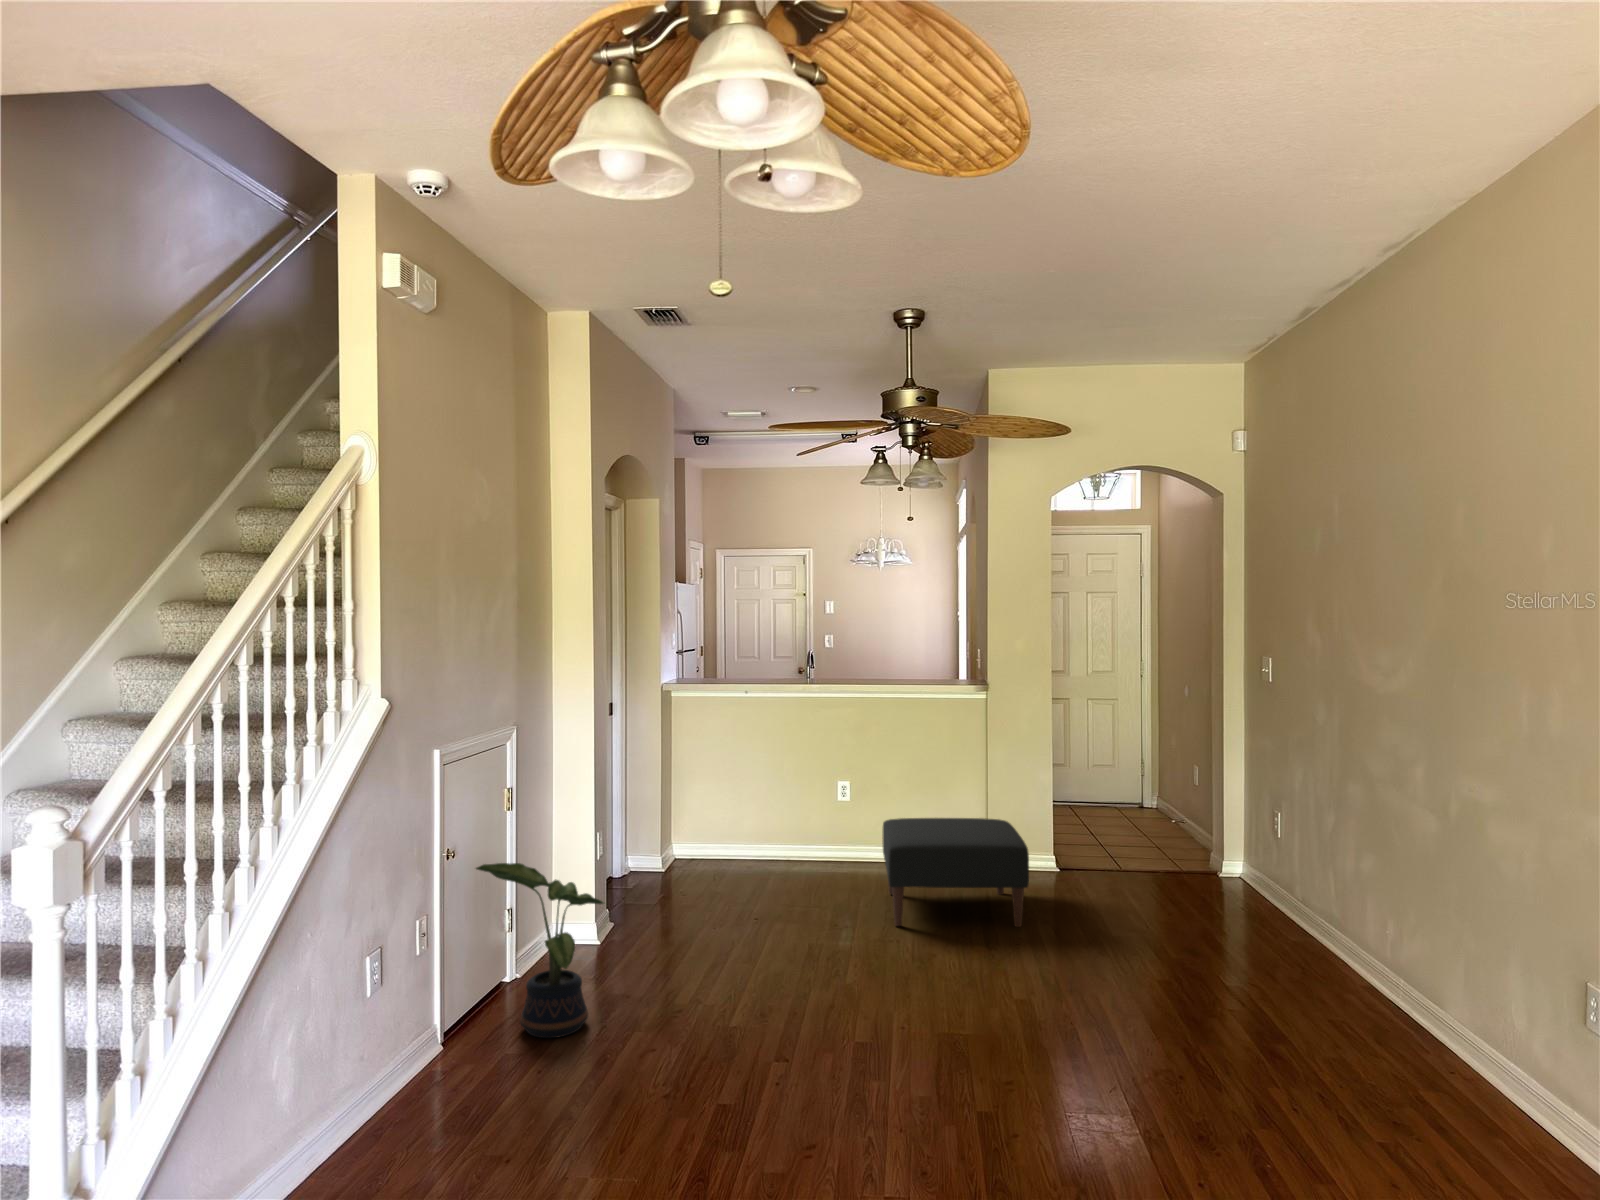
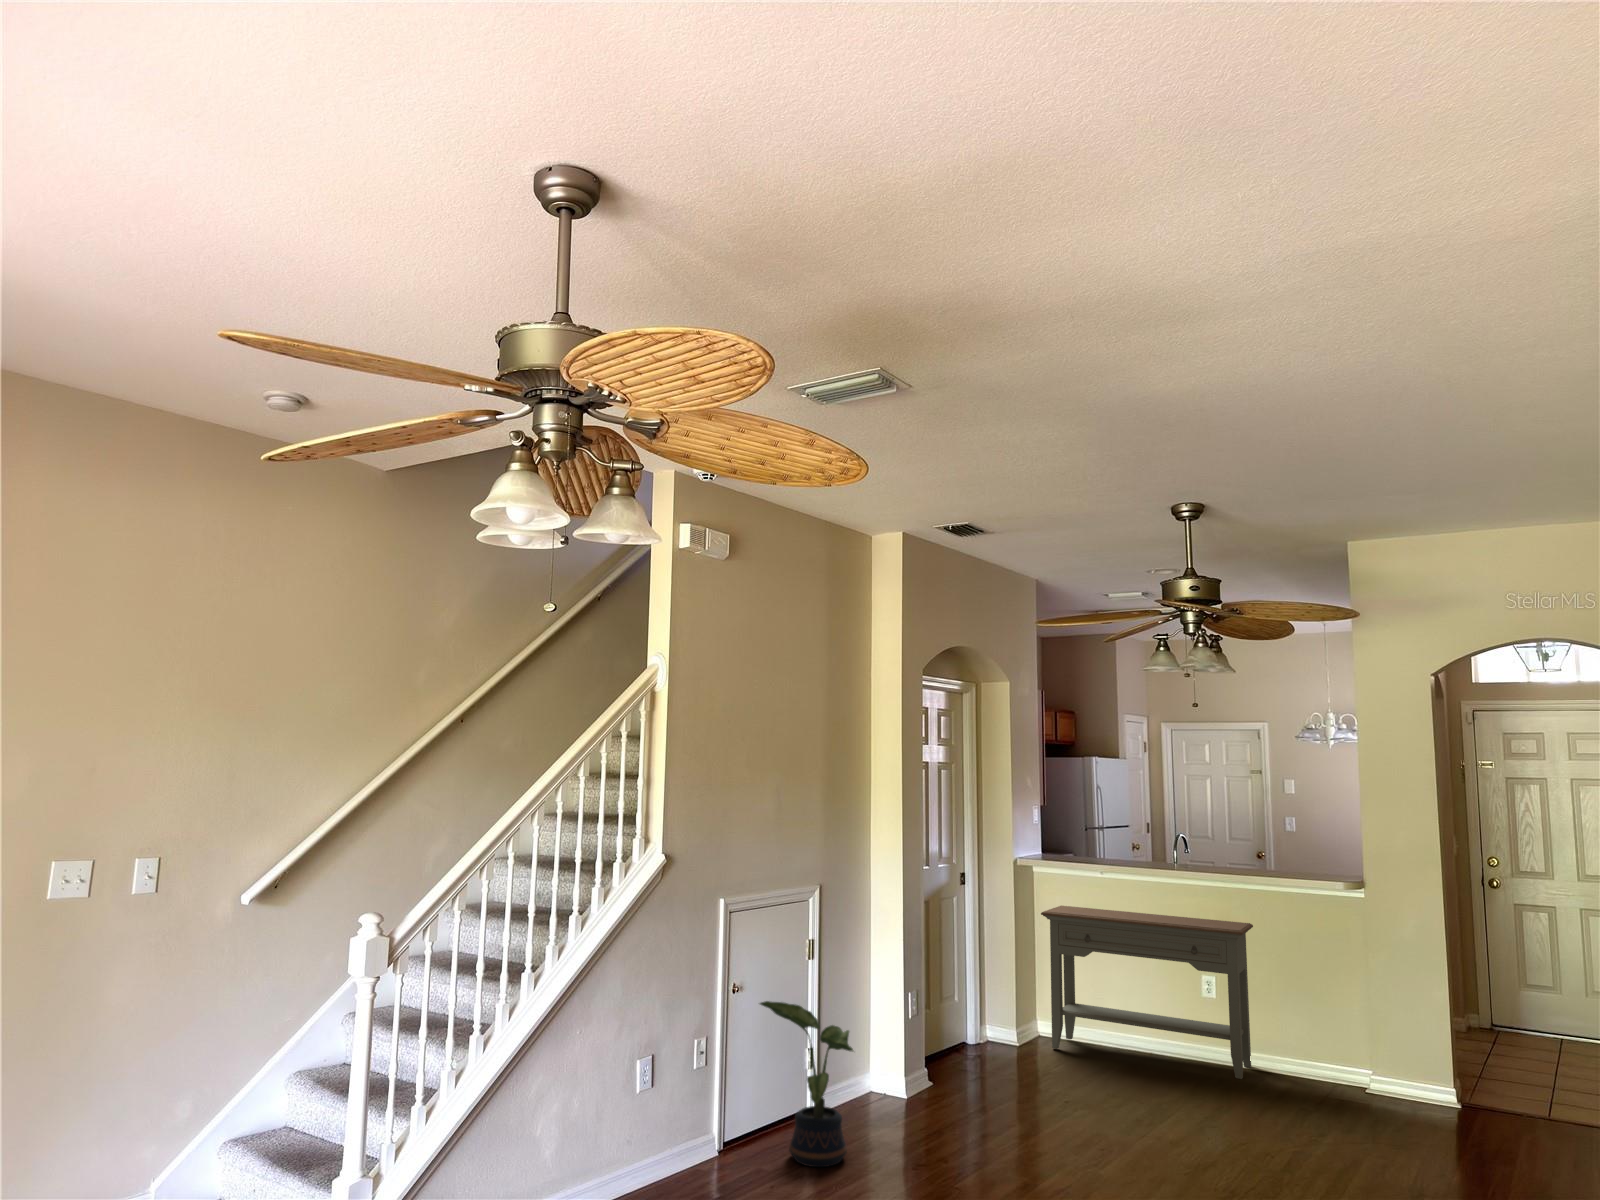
console table: none [689,728,884,868] -> present [1041,906,1253,1079]
ottoman: present [882,818,1029,927] -> none [1193,1024,1371,1170]

